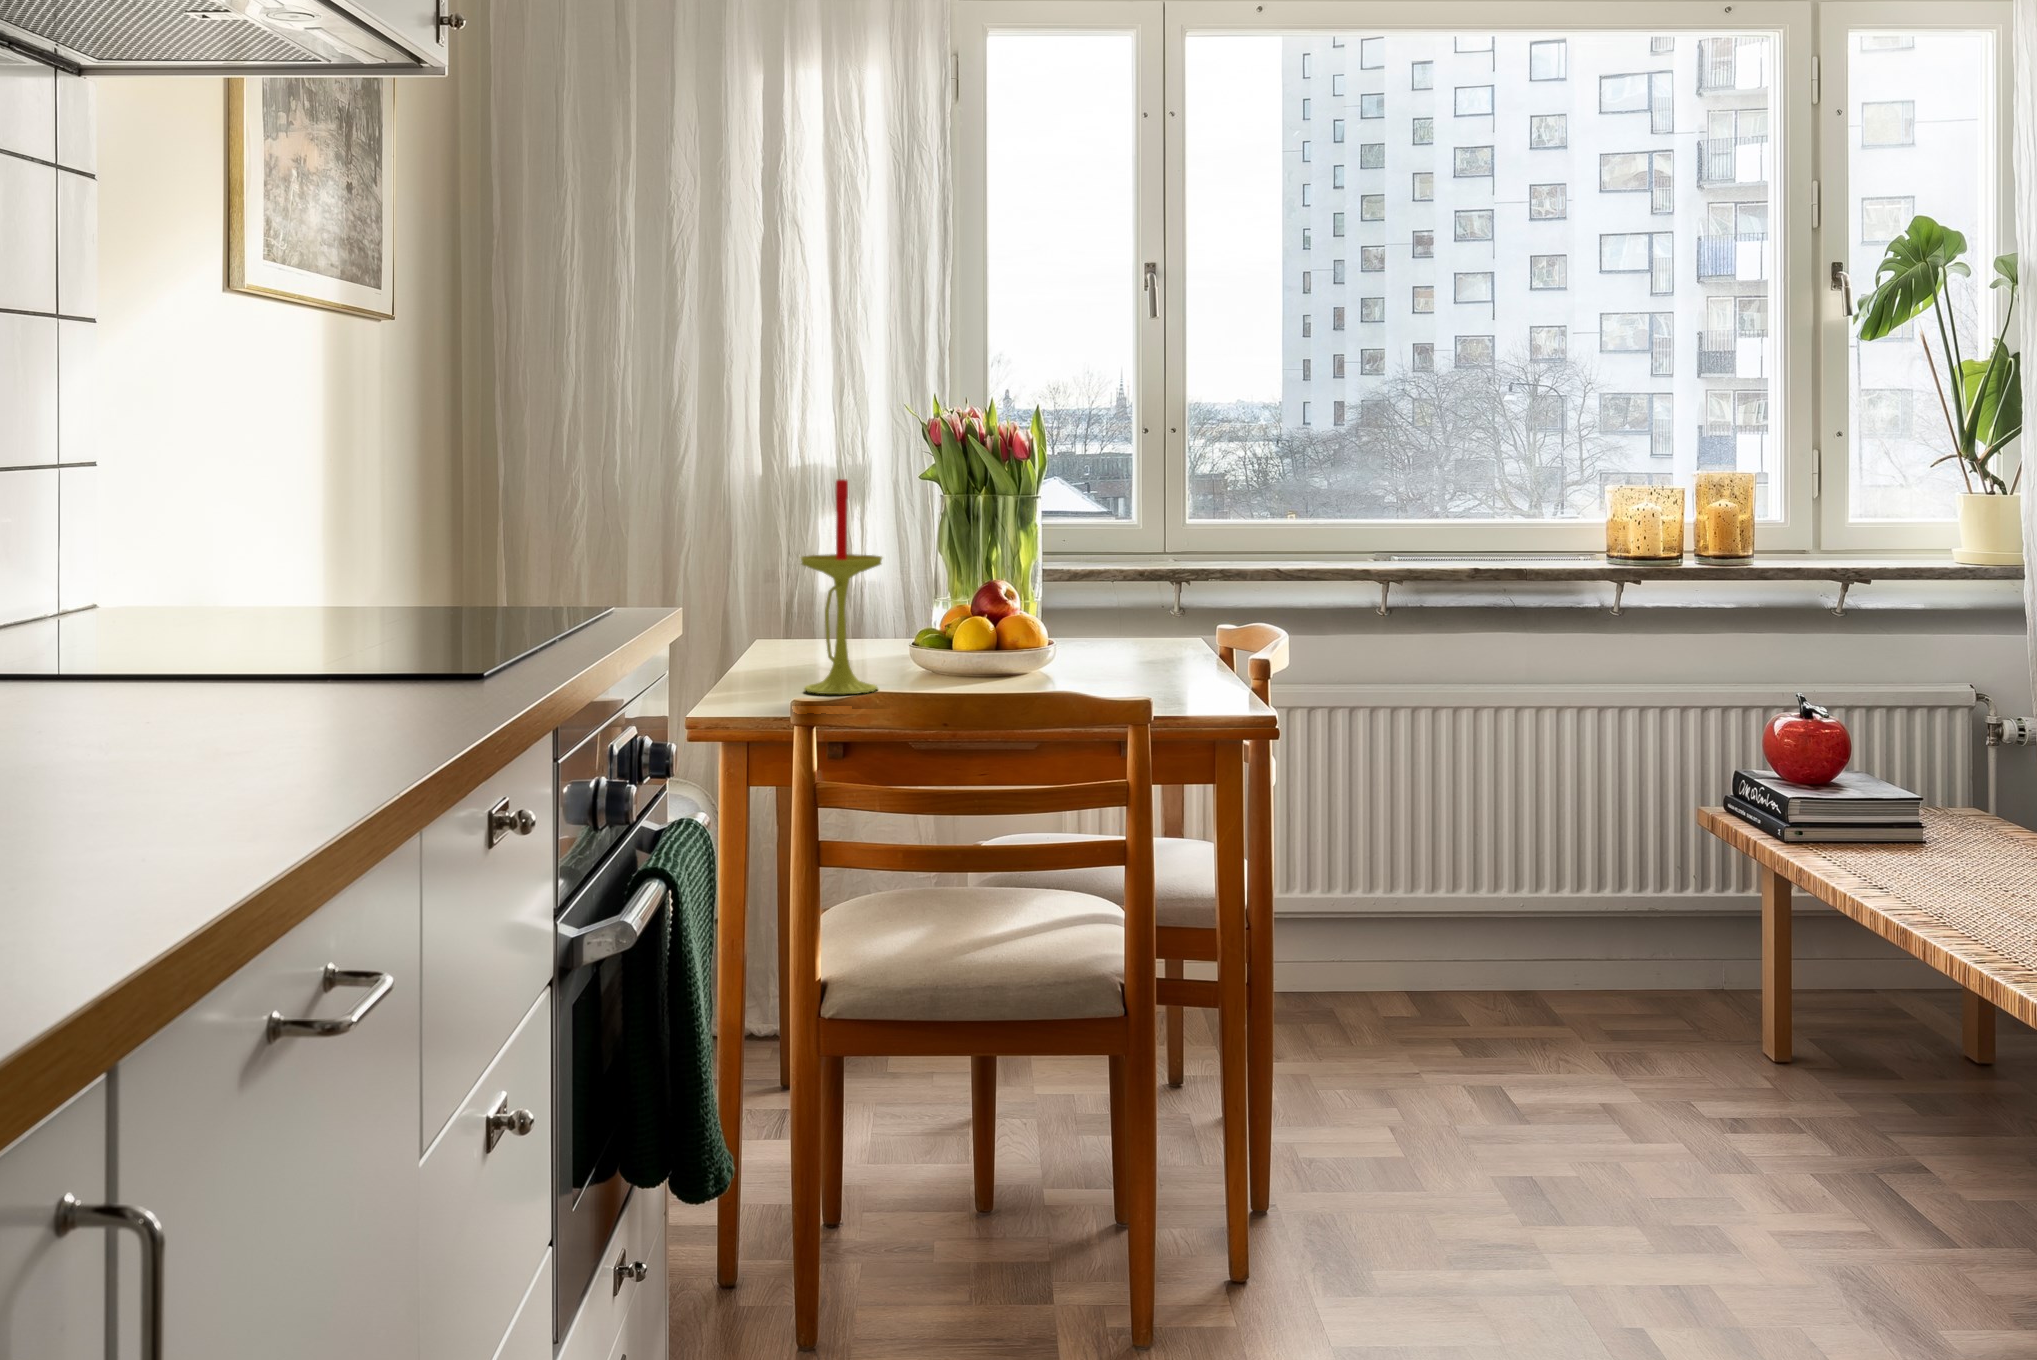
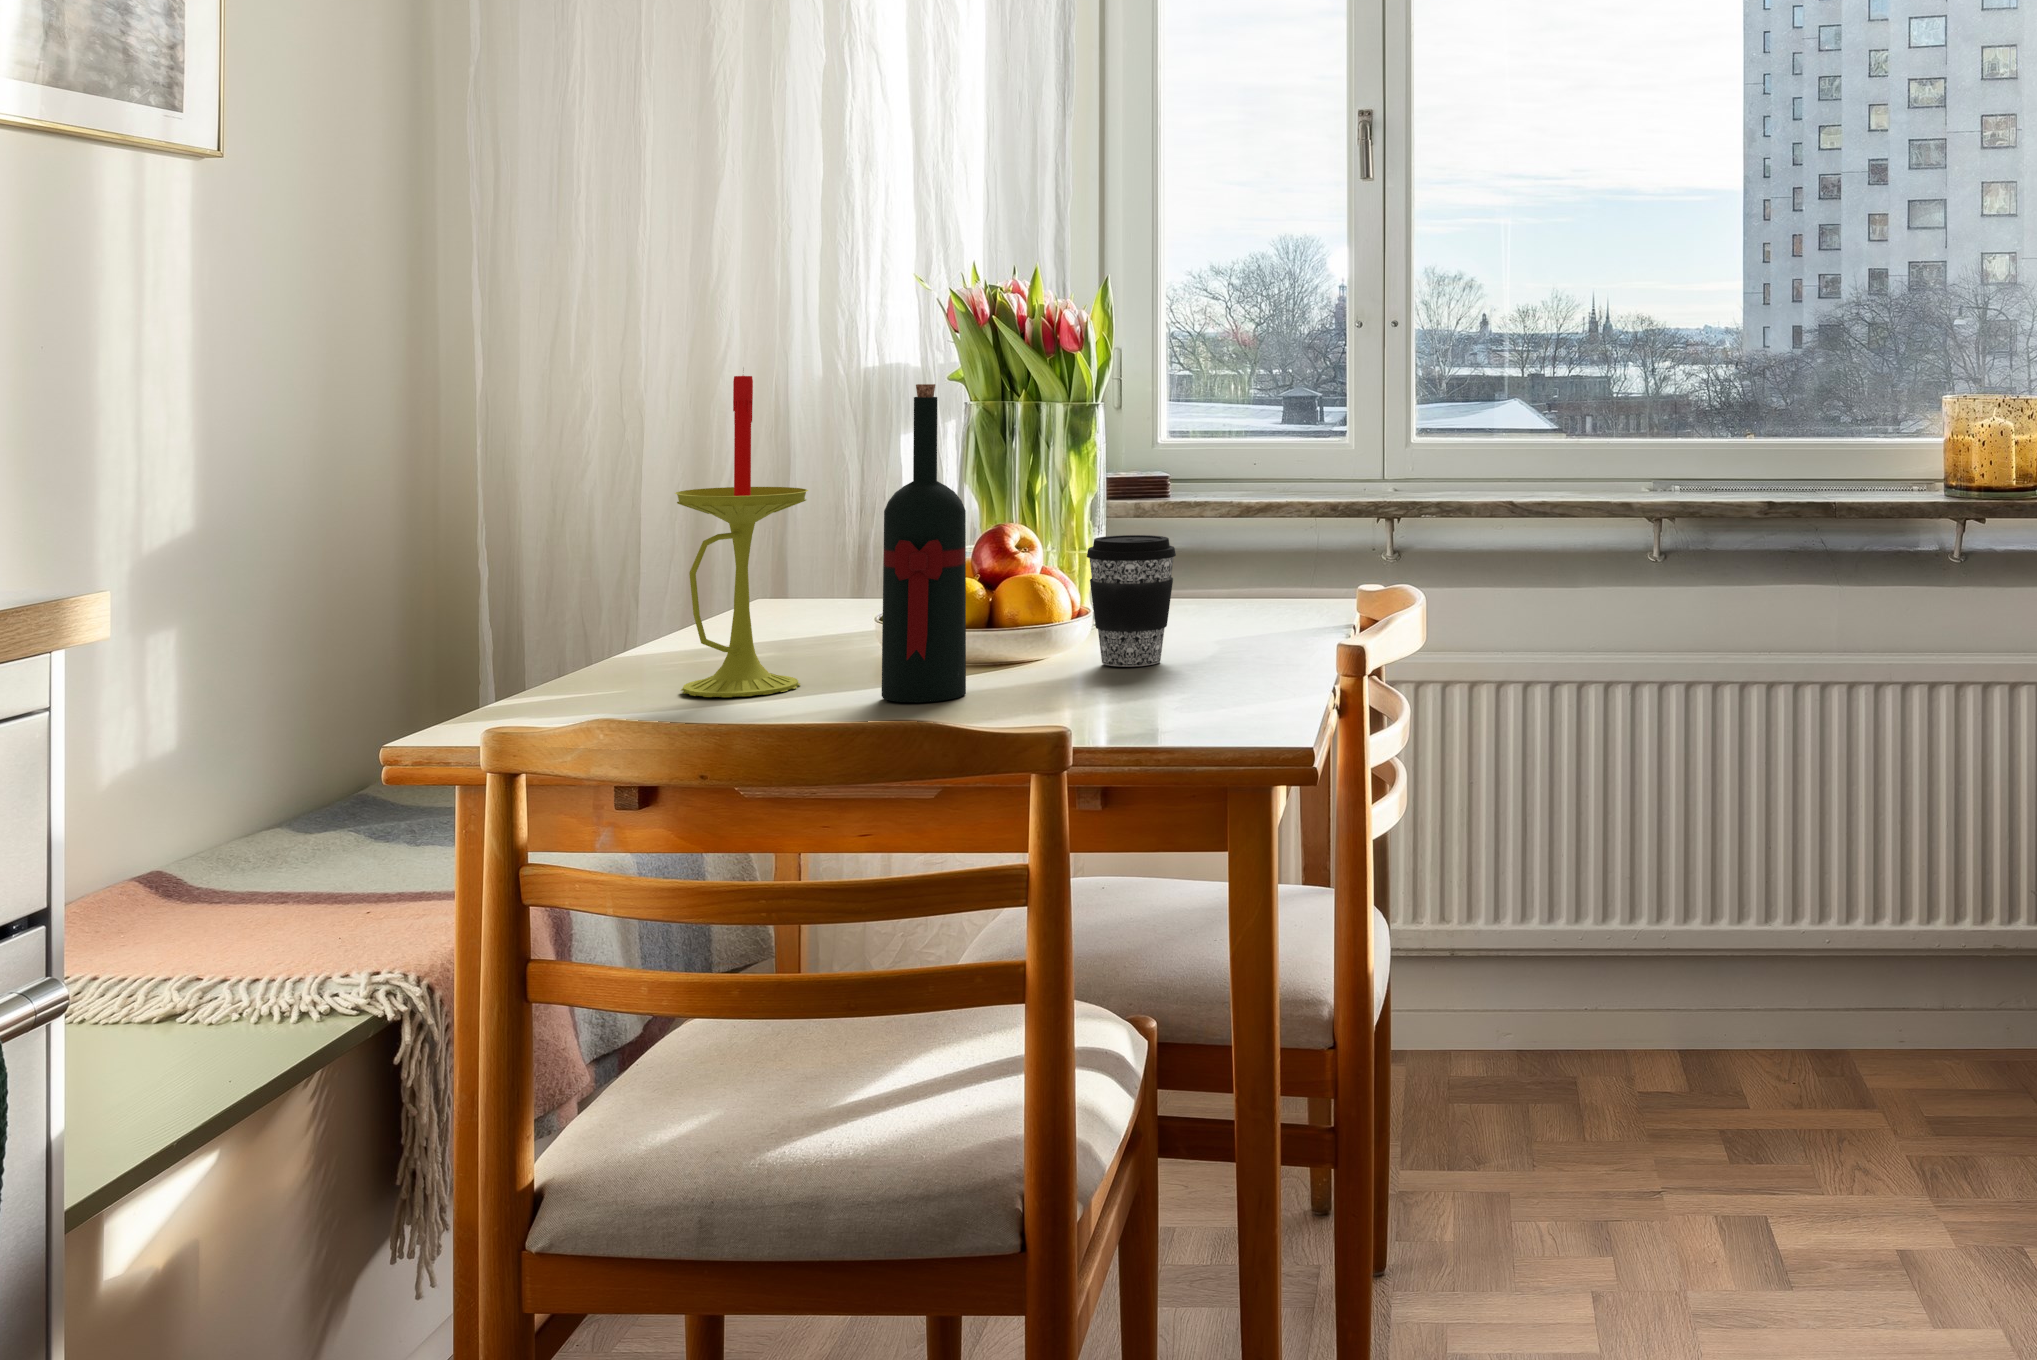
wine bottle: none [949,485,1003,696] -> present [882,384,966,702]
coffee cup: none [1057,588,1117,677] -> present [1087,535,1176,667]

